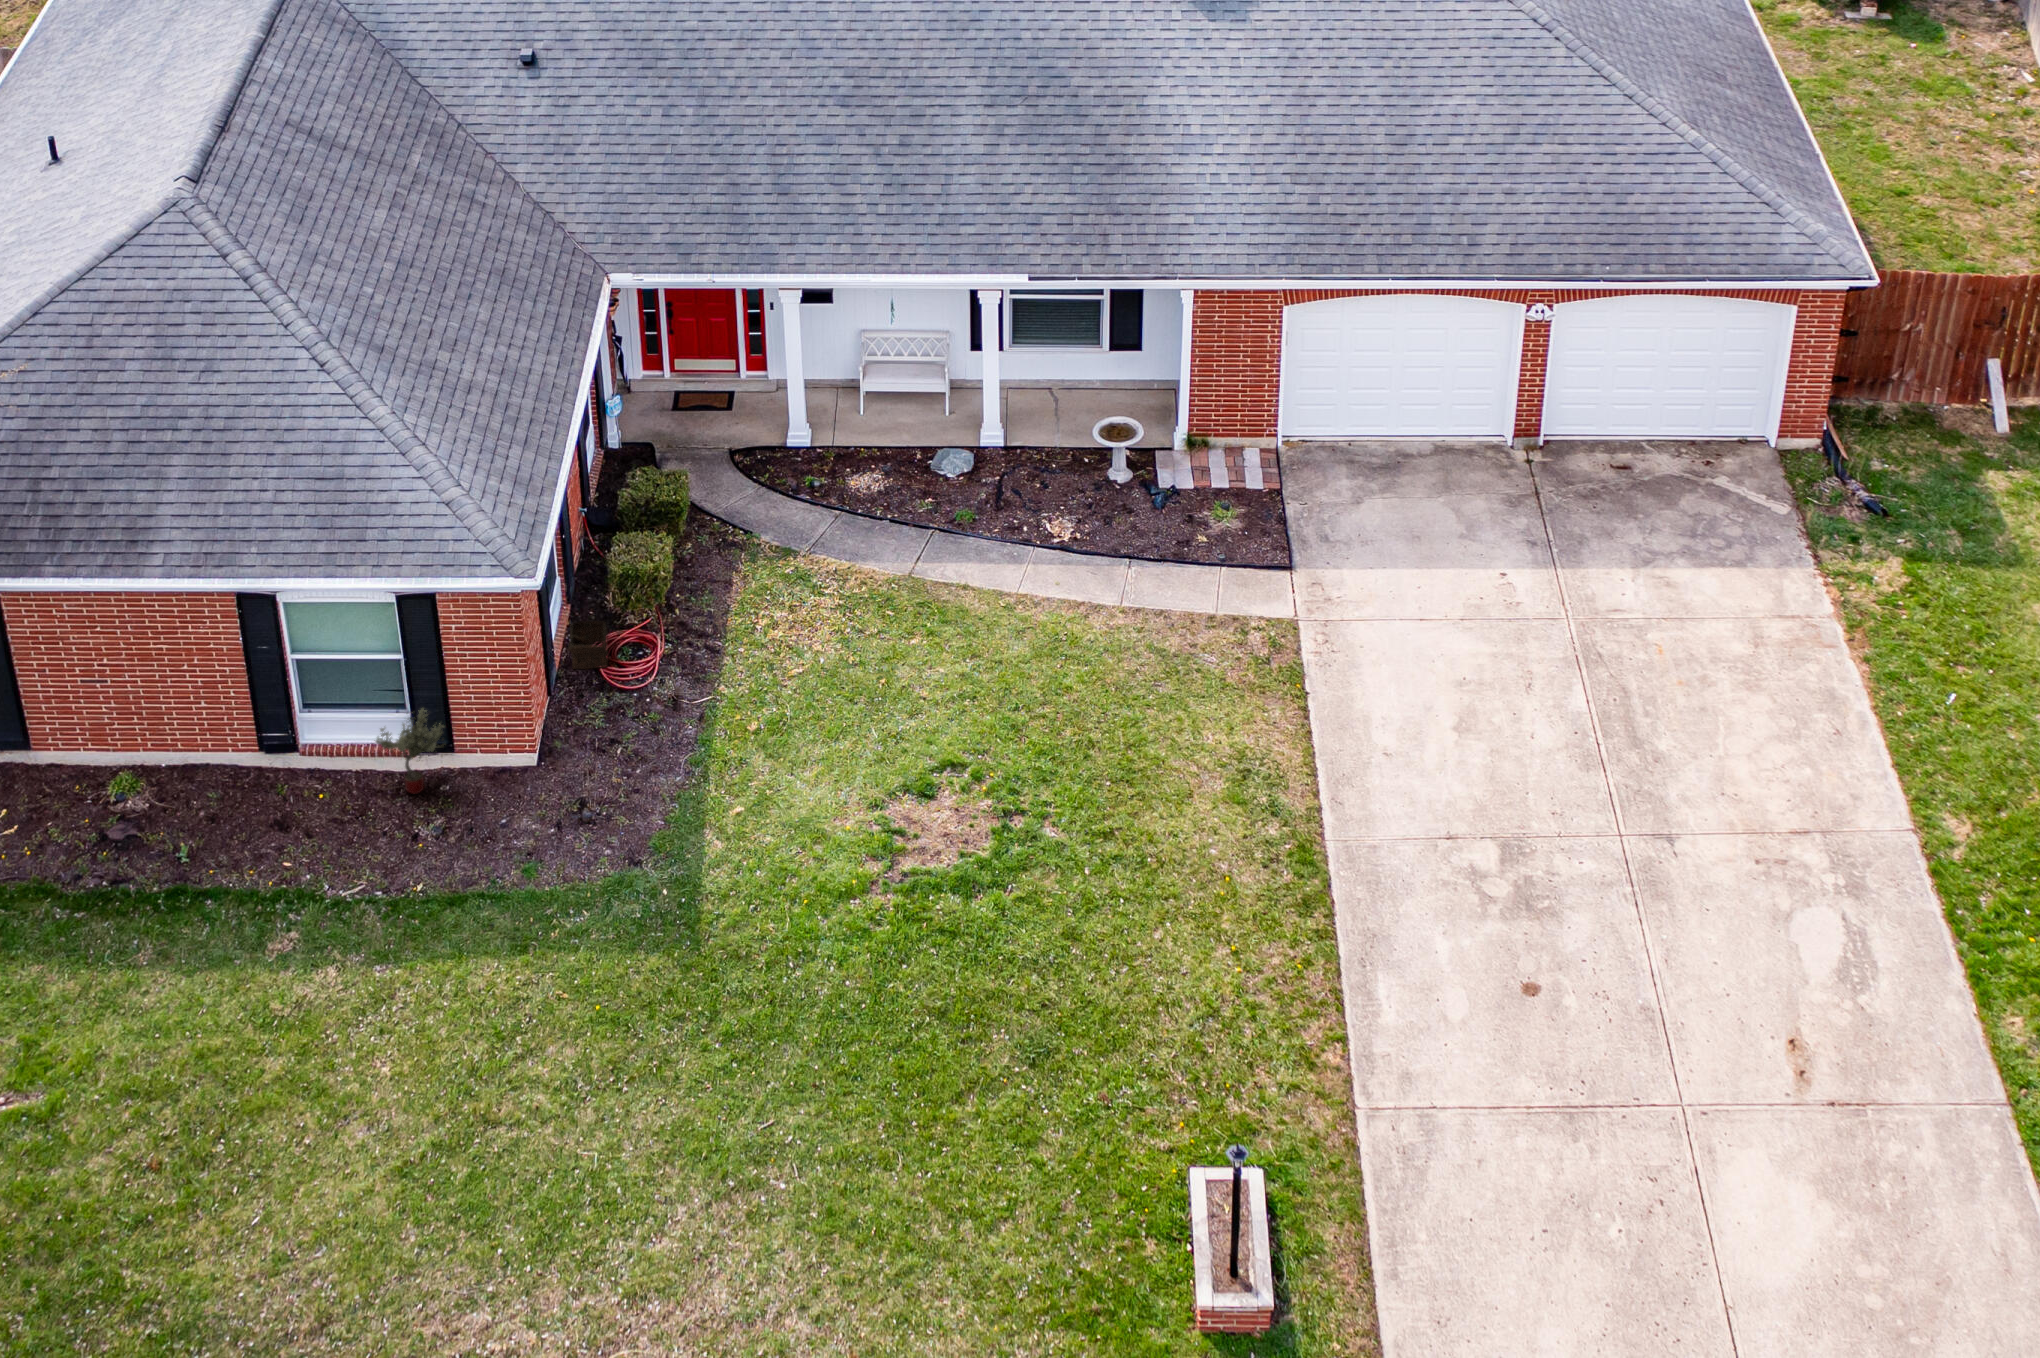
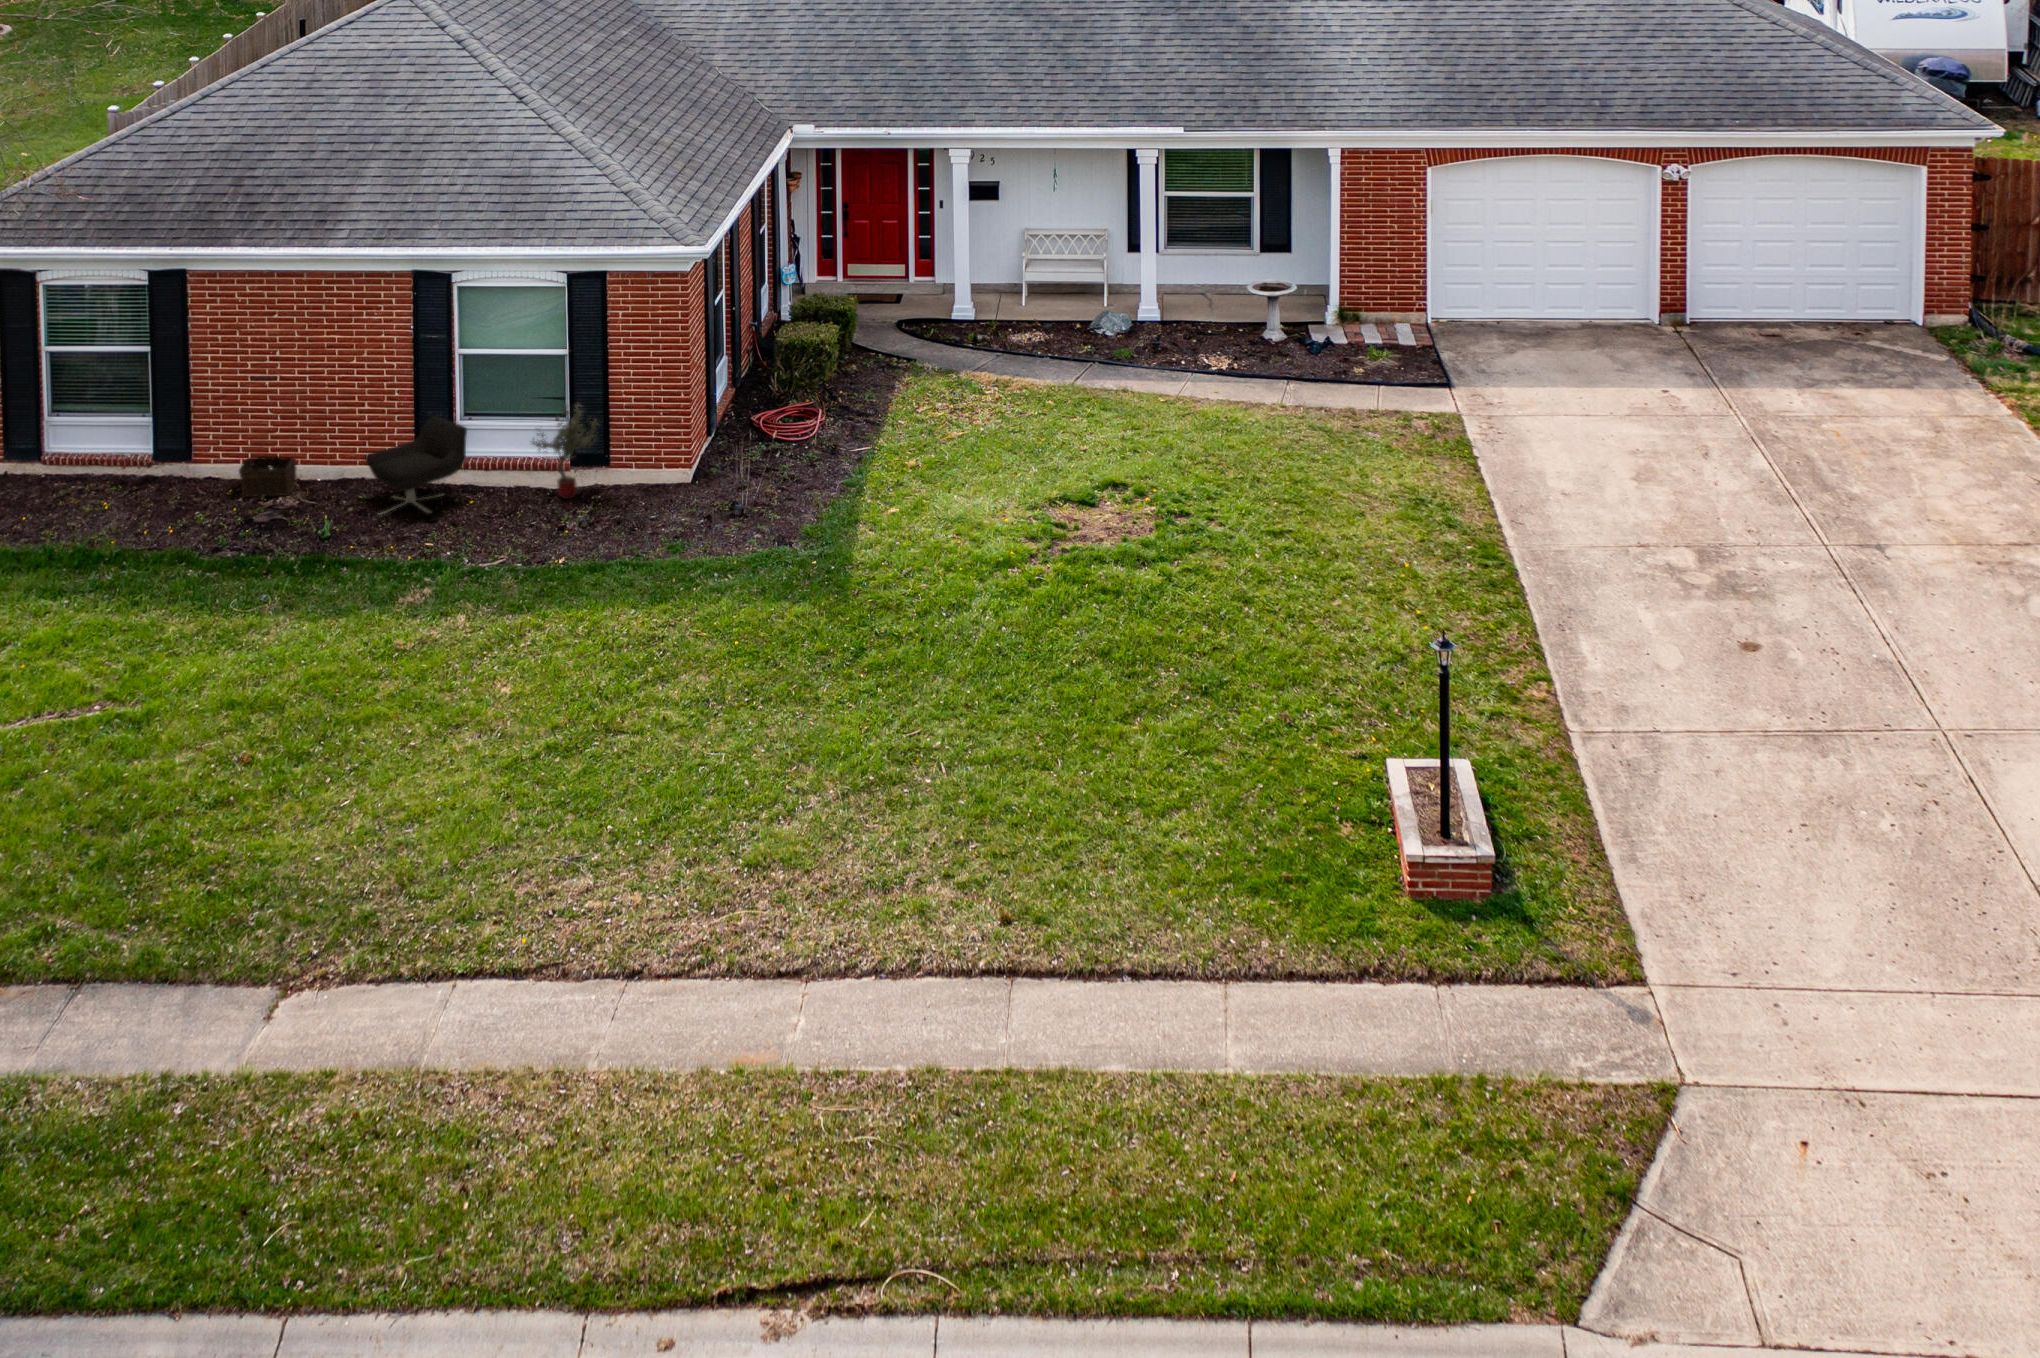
basket: present [568,621,608,669] -> present [239,455,297,497]
lounge chair: none [210,714,312,827] -> present [365,416,467,514]

